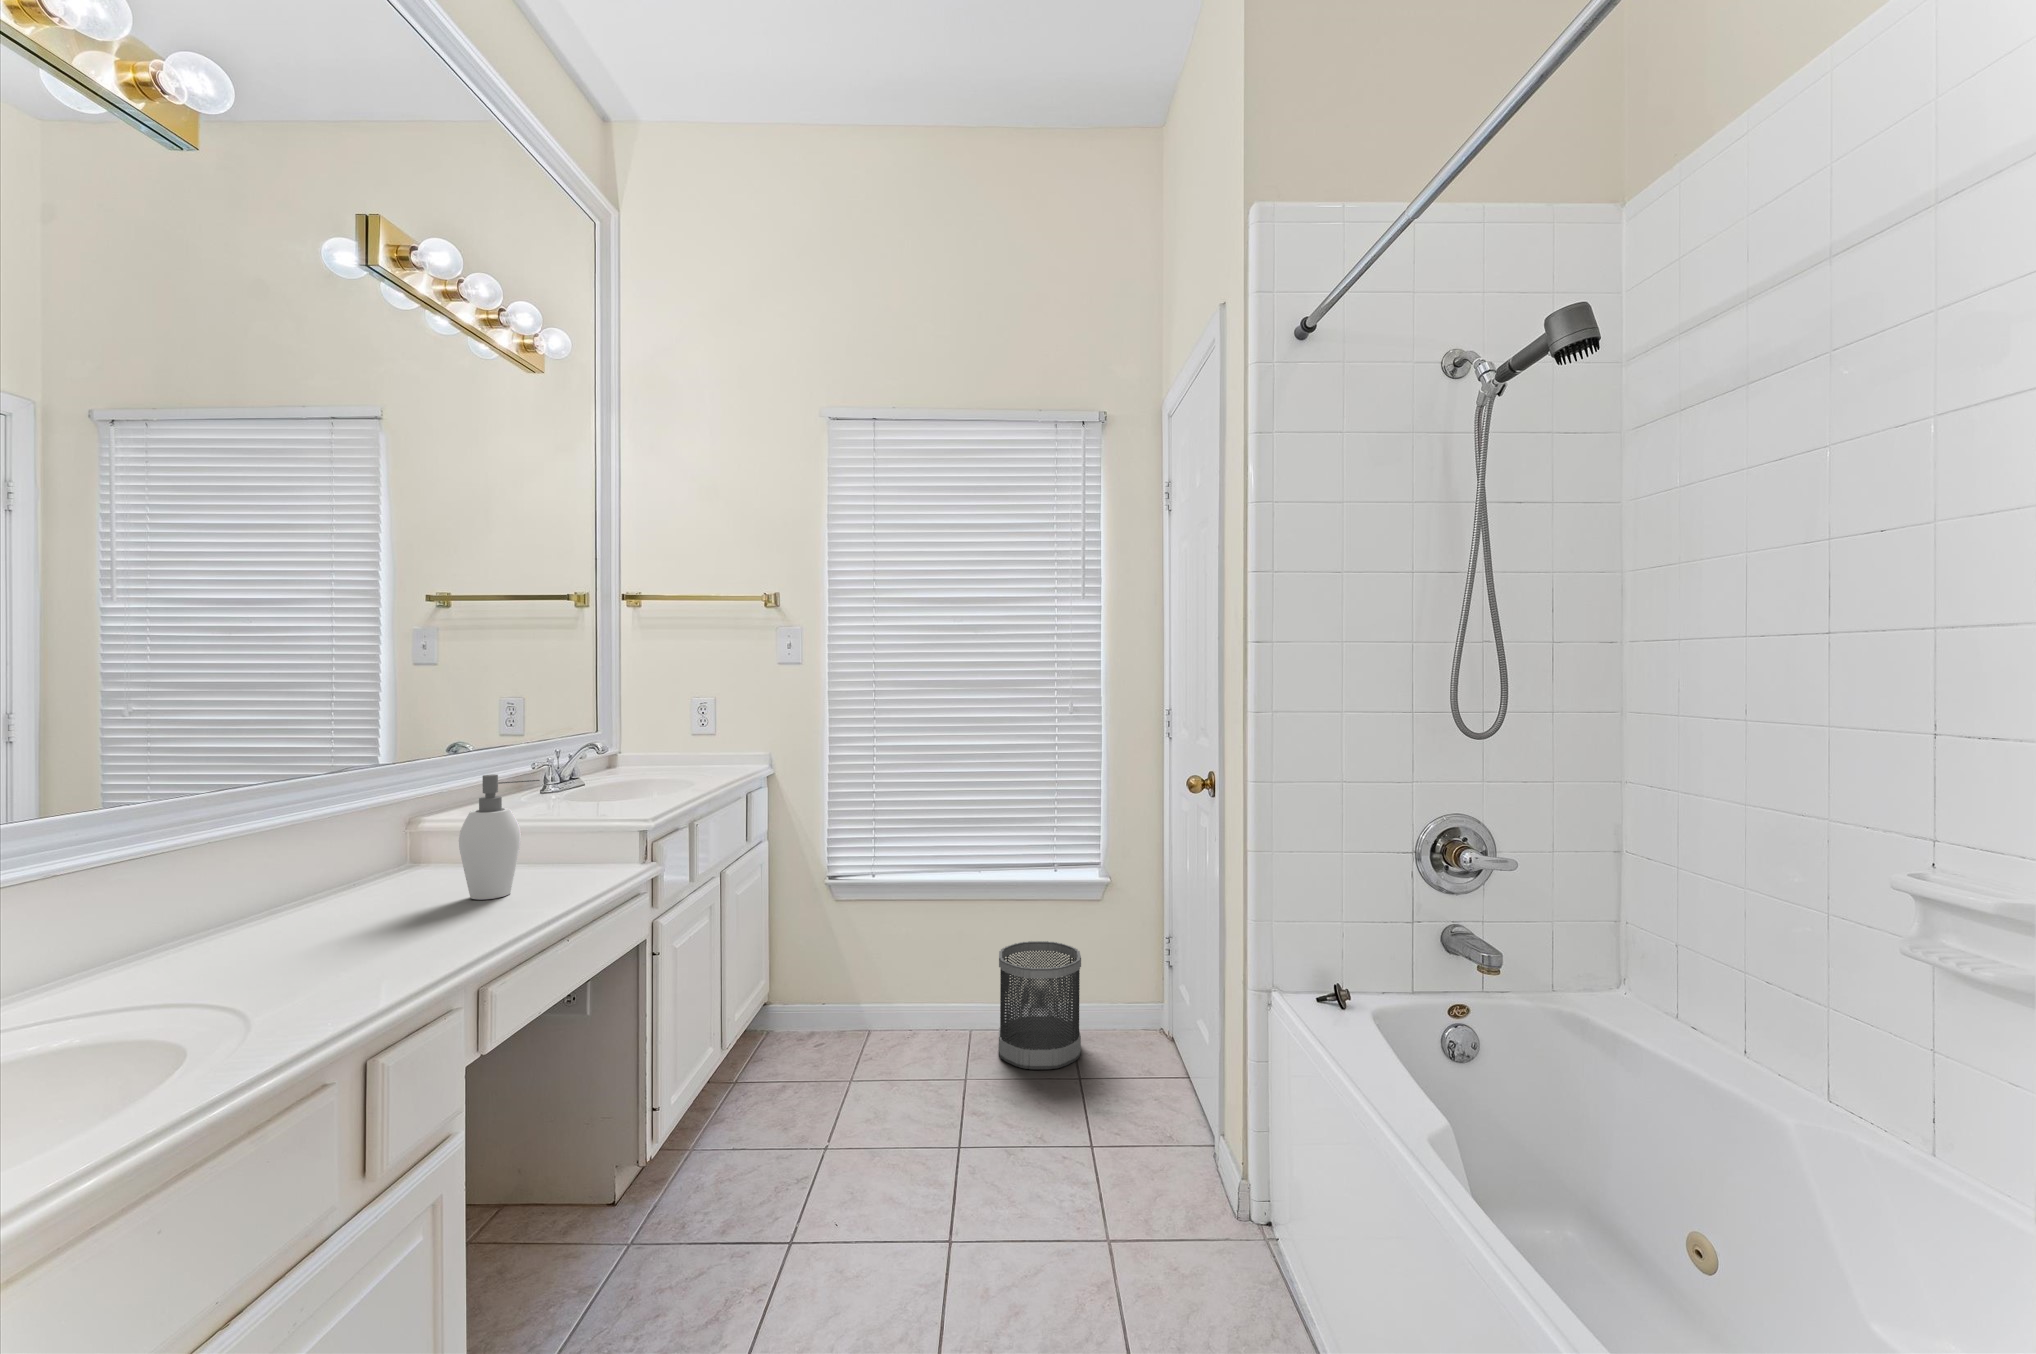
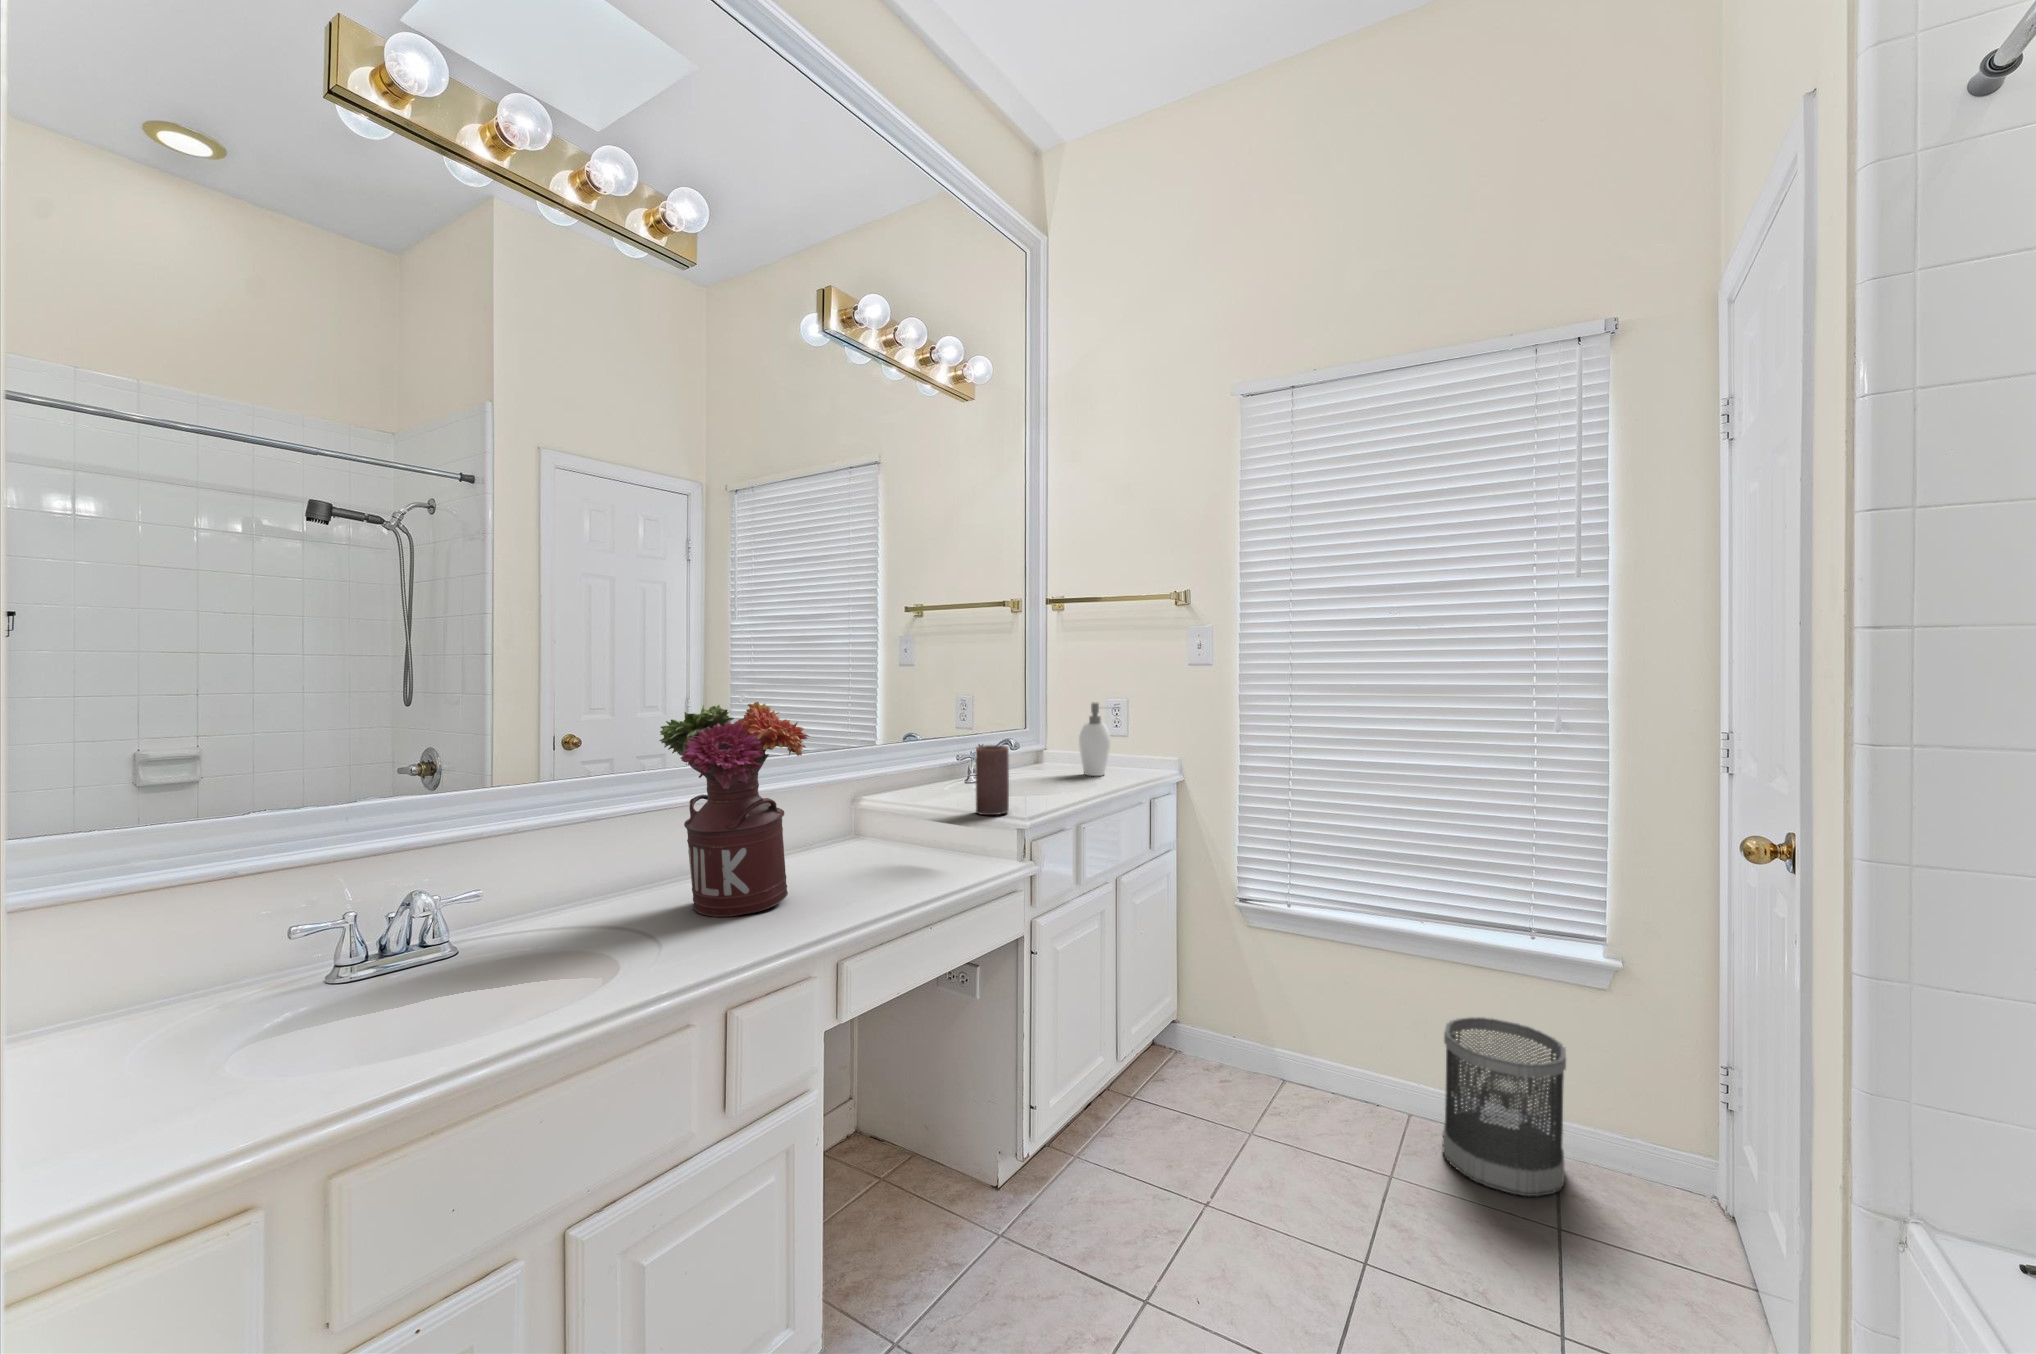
flower arrangement: none [220,713,435,960] -> present [659,702,809,917]
candle: none [585,749,623,821] -> present [976,745,1009,815]
soap dispenser: present [459,774,540,900] -> present [1079,703,1110,776]

